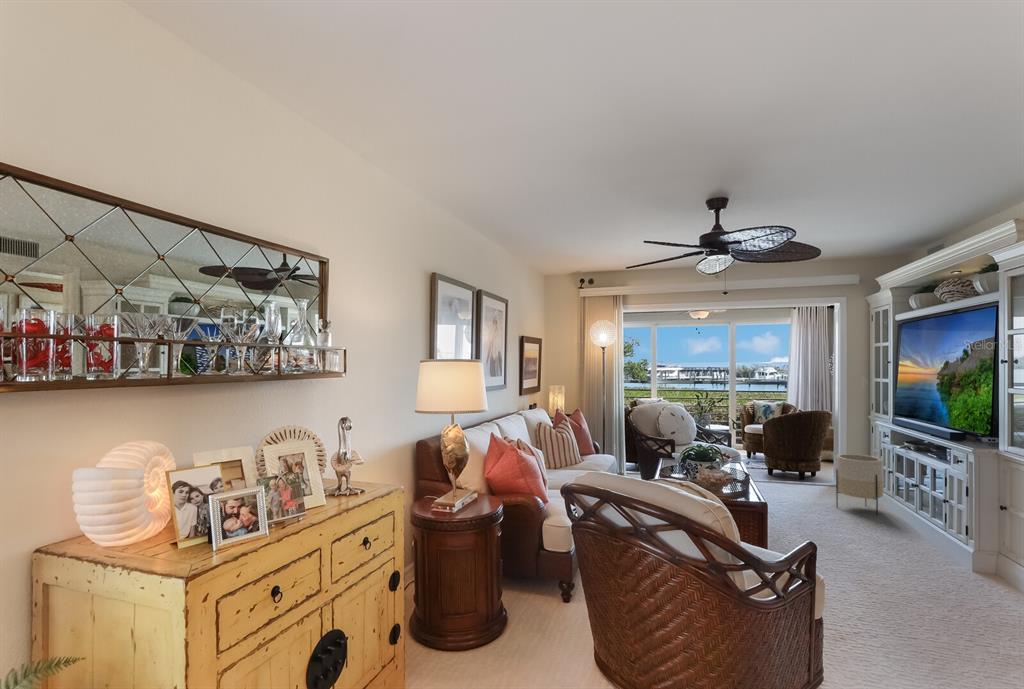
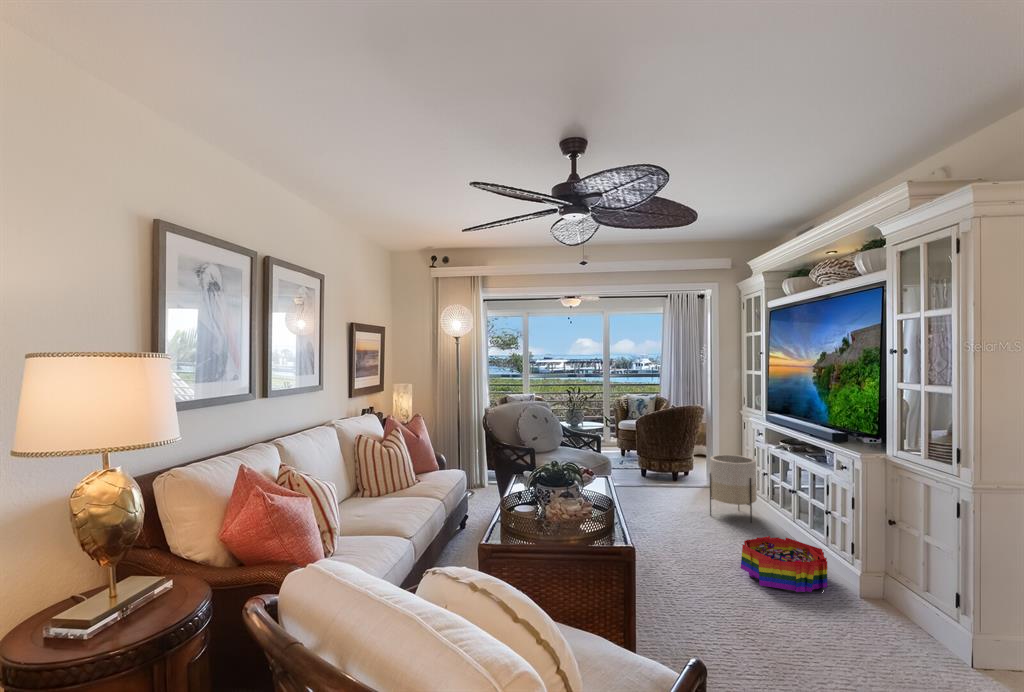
storage bin: none [862,521,944,566] -> present [741,536,827,592]

